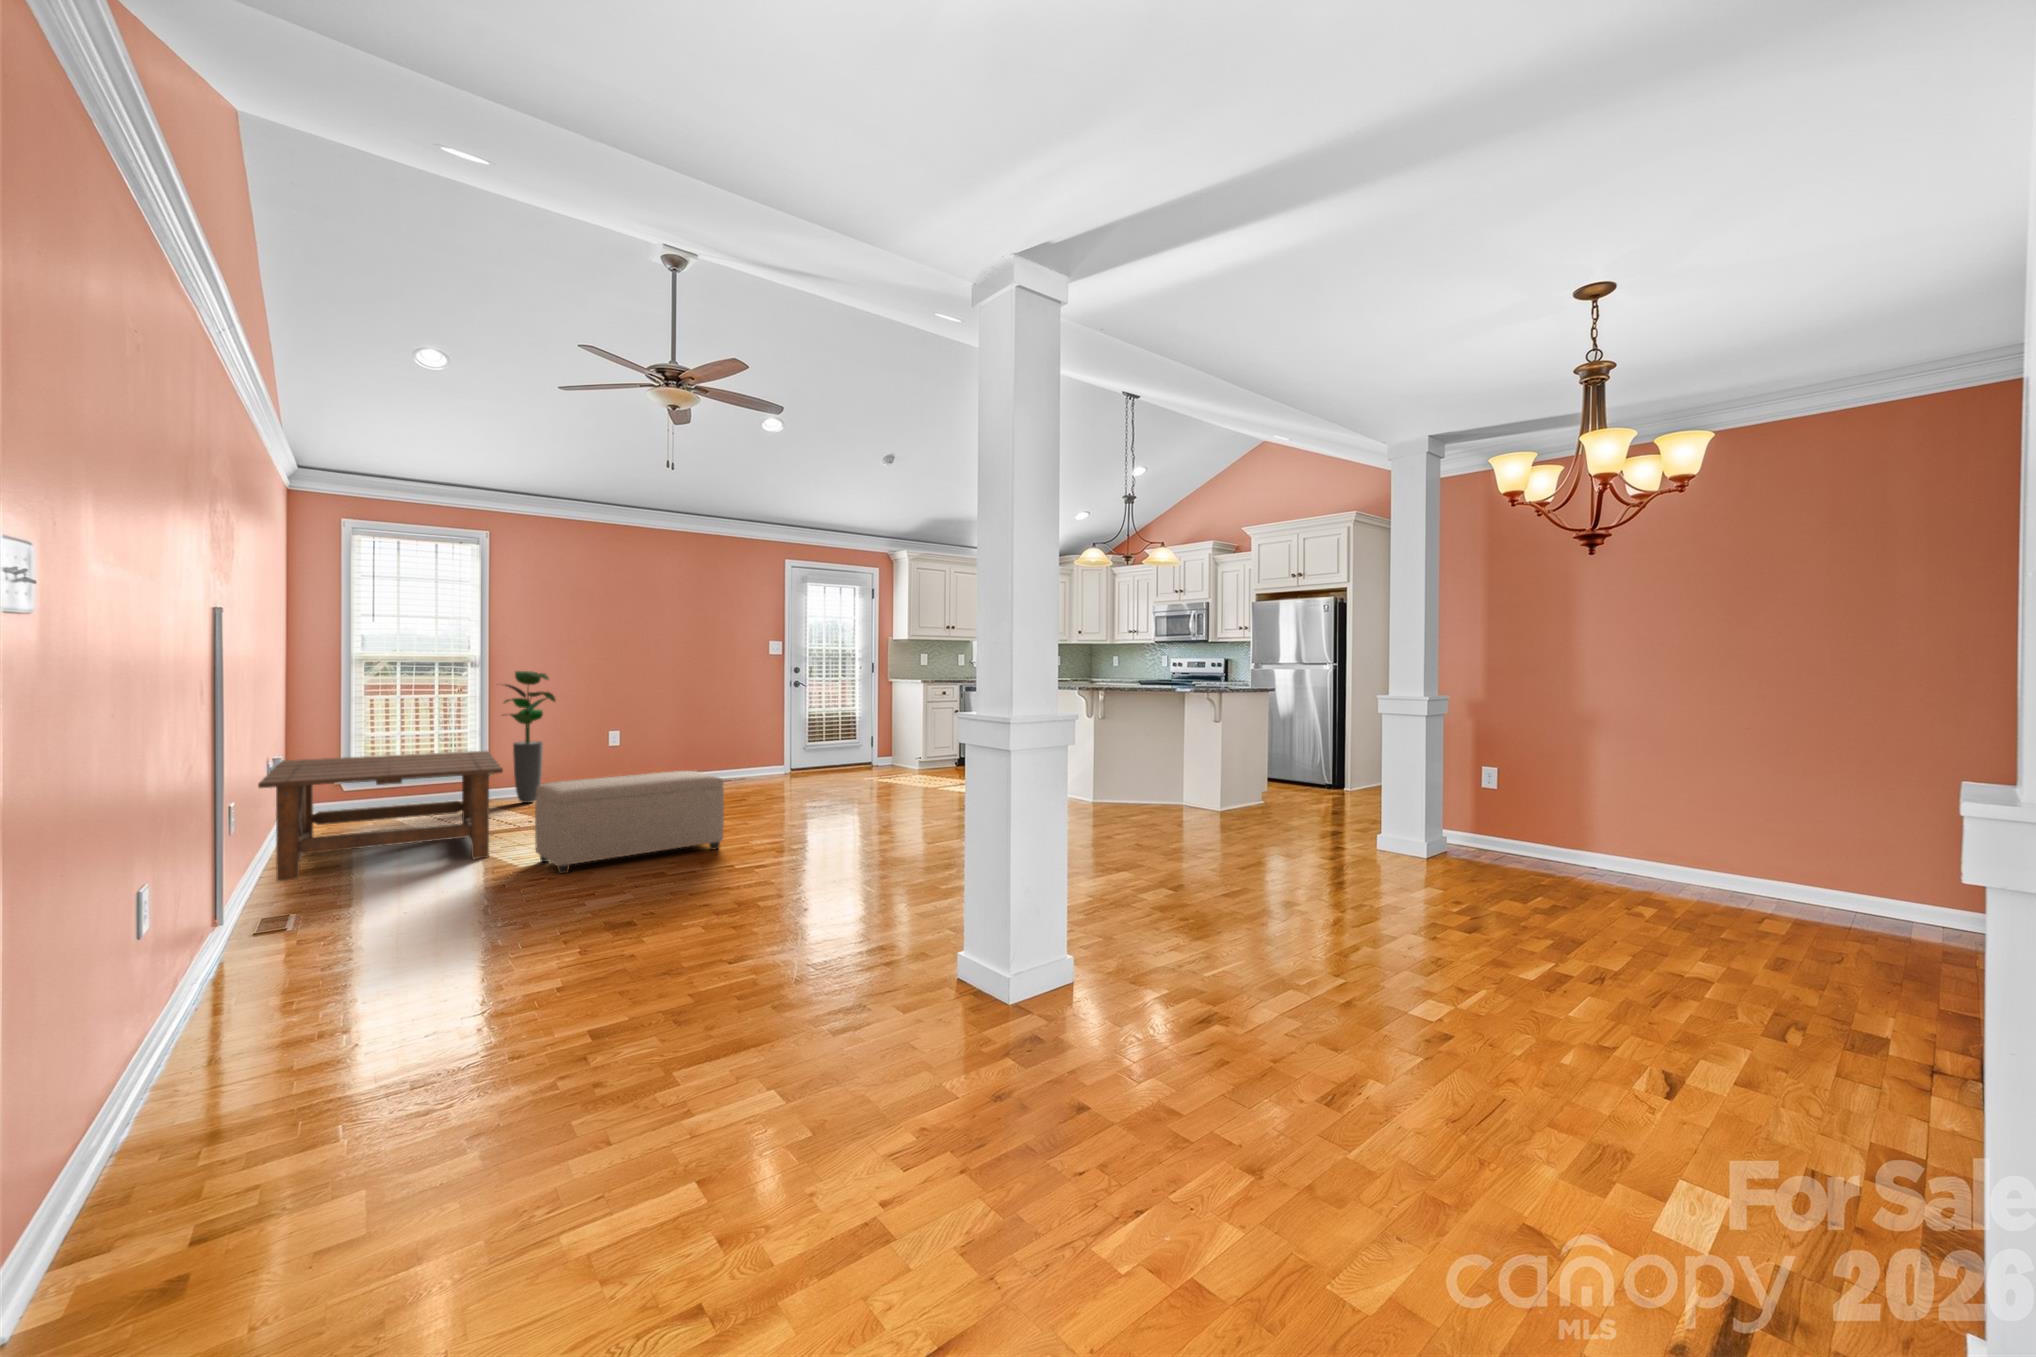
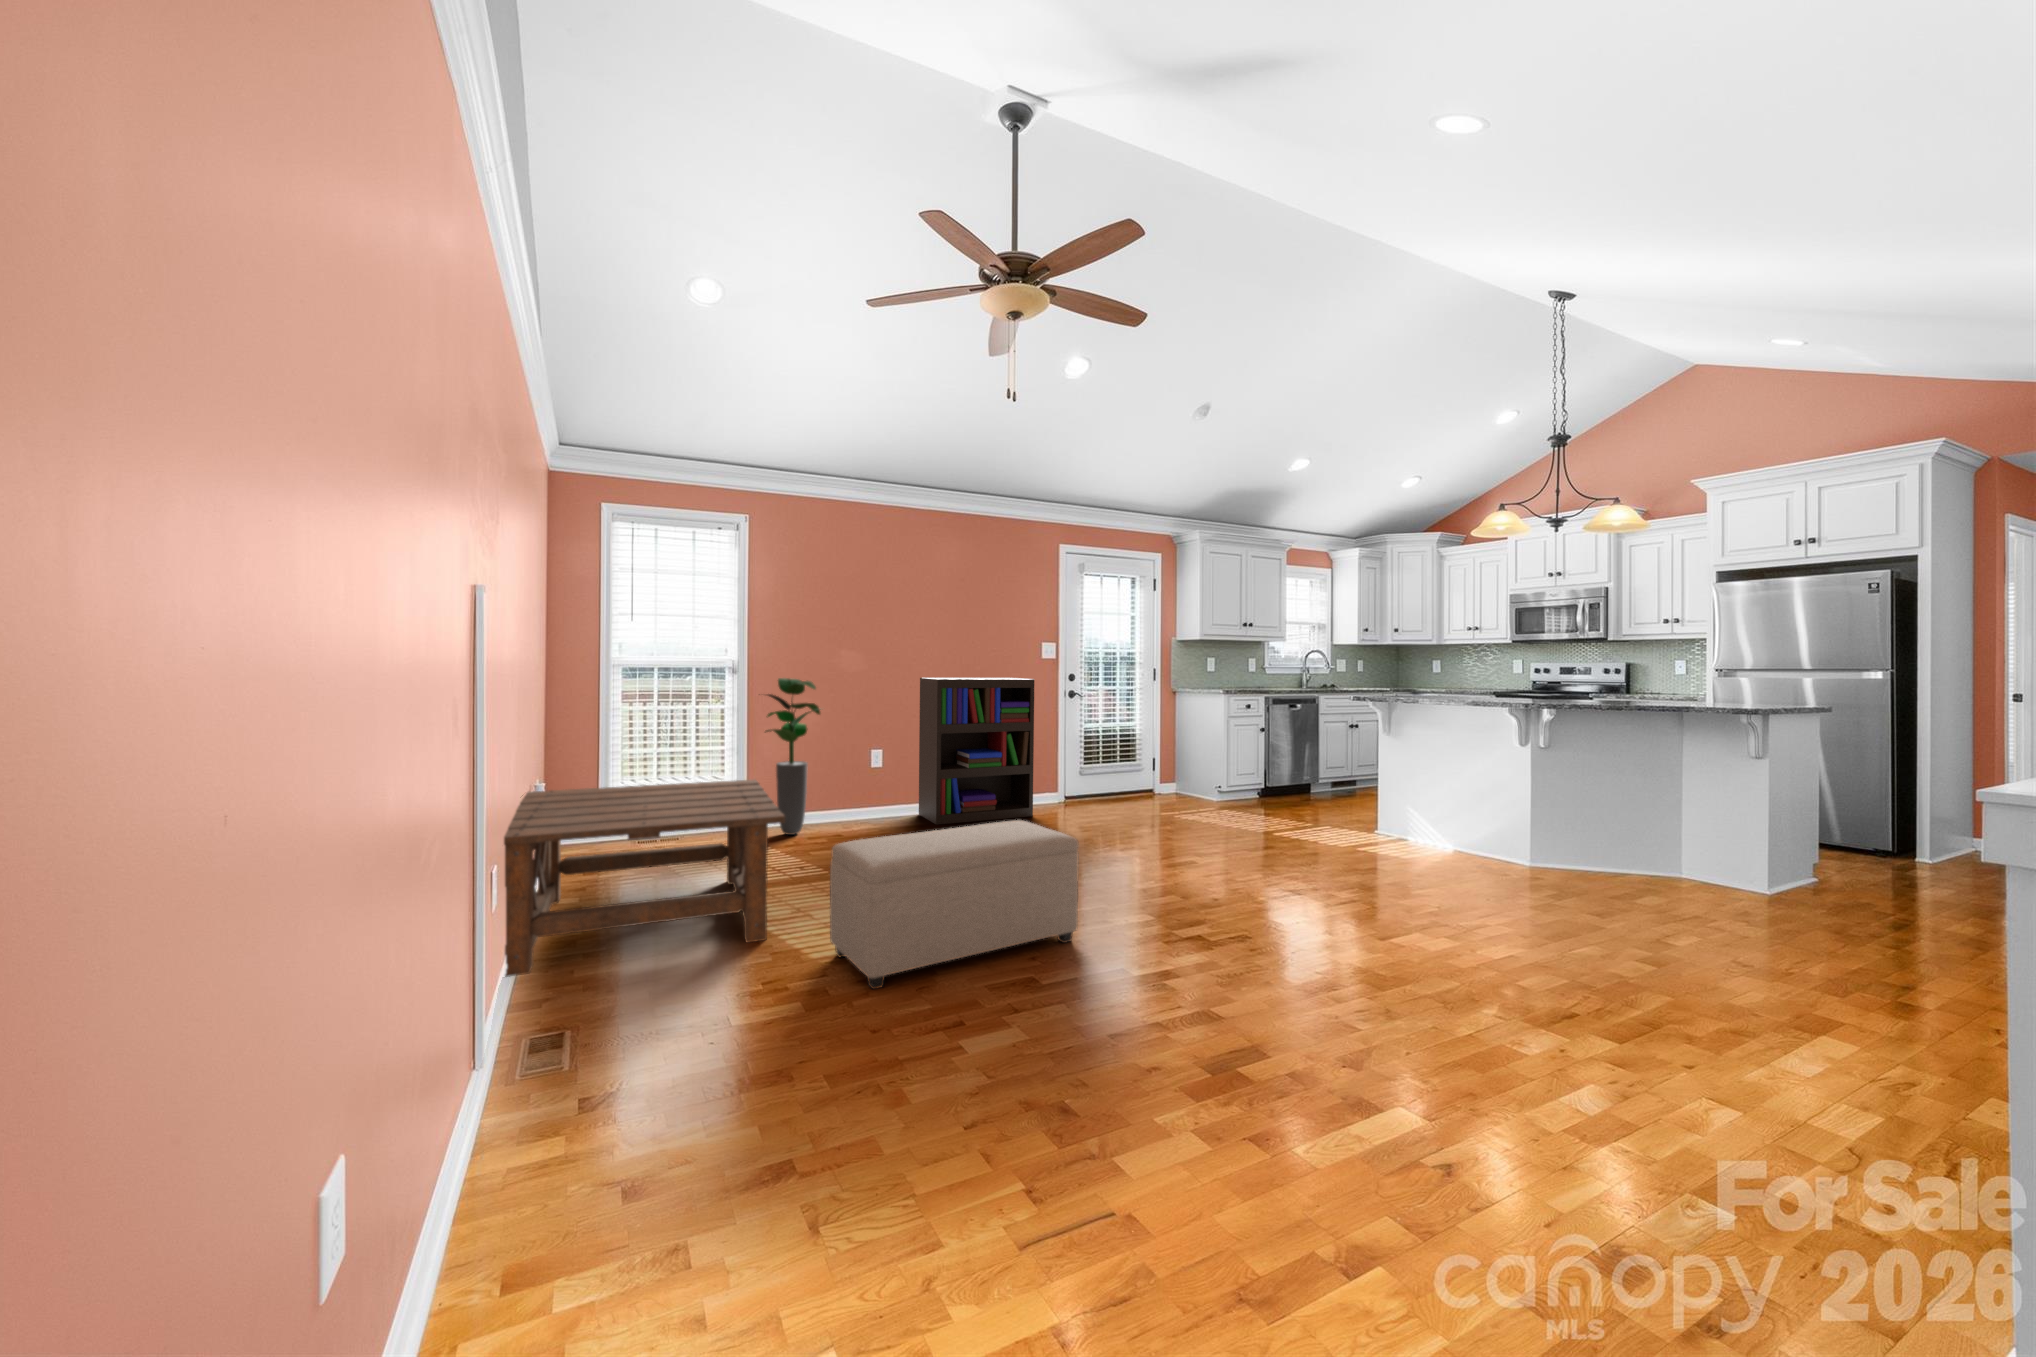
bookshelf: none [652,670,754,793] -> present [919,678,1034,825]

